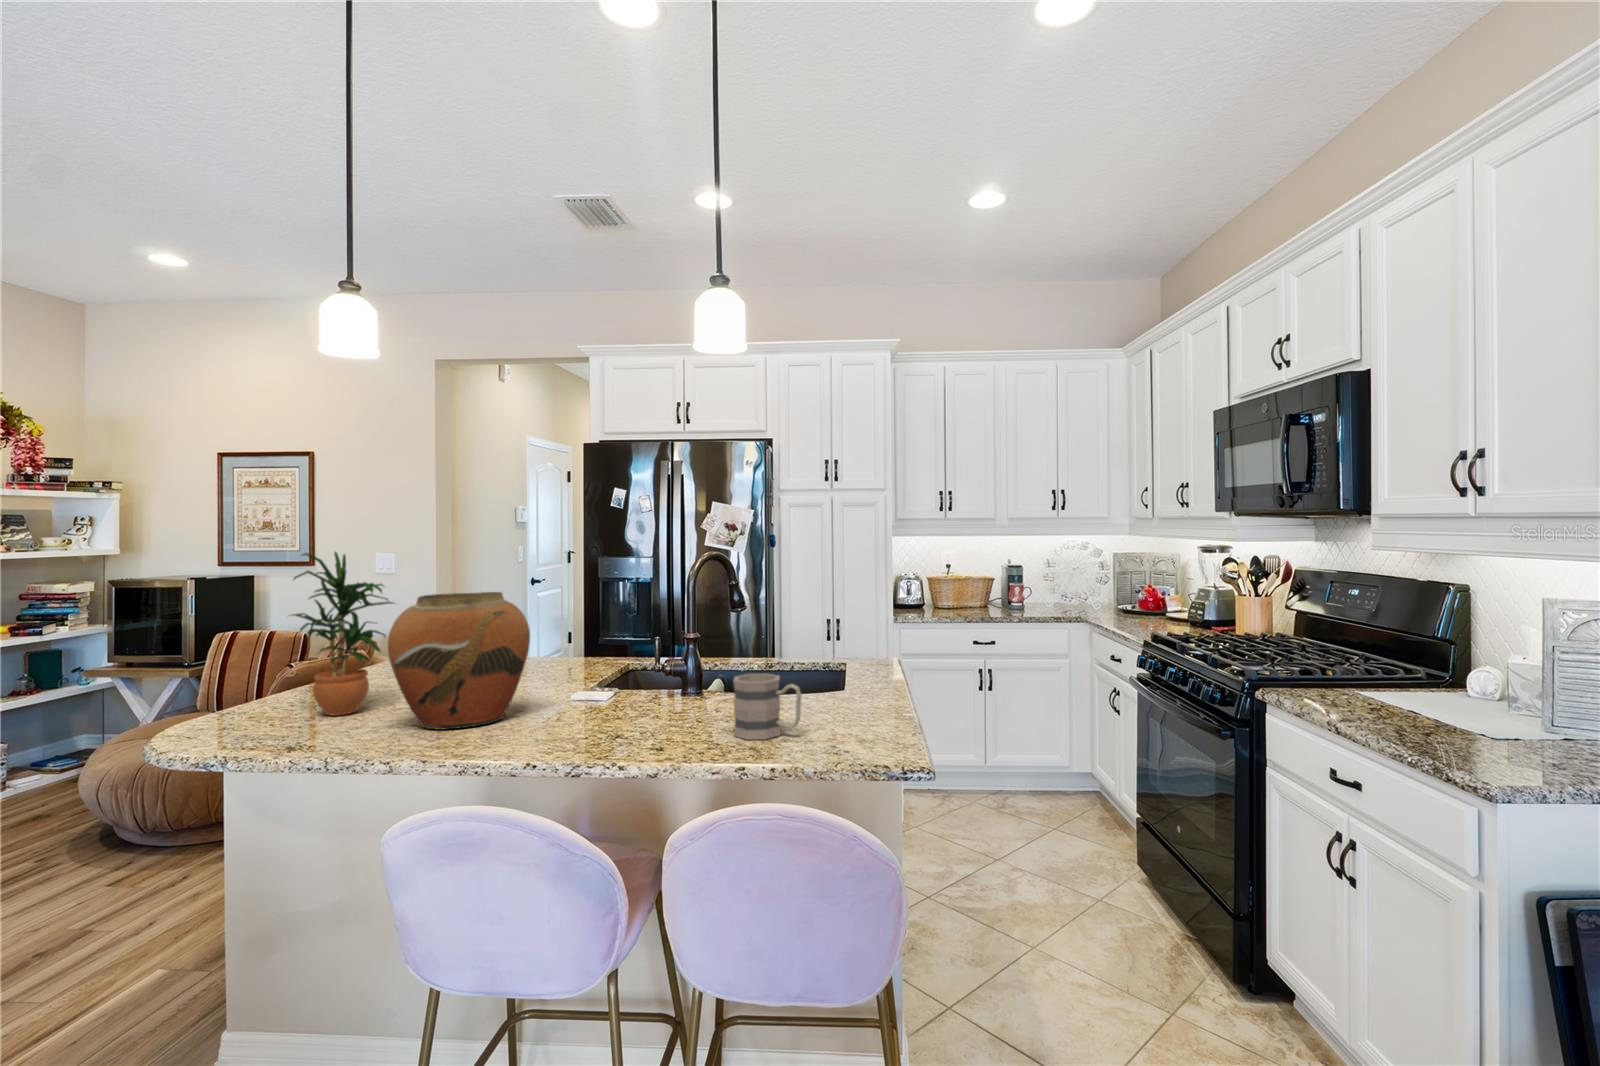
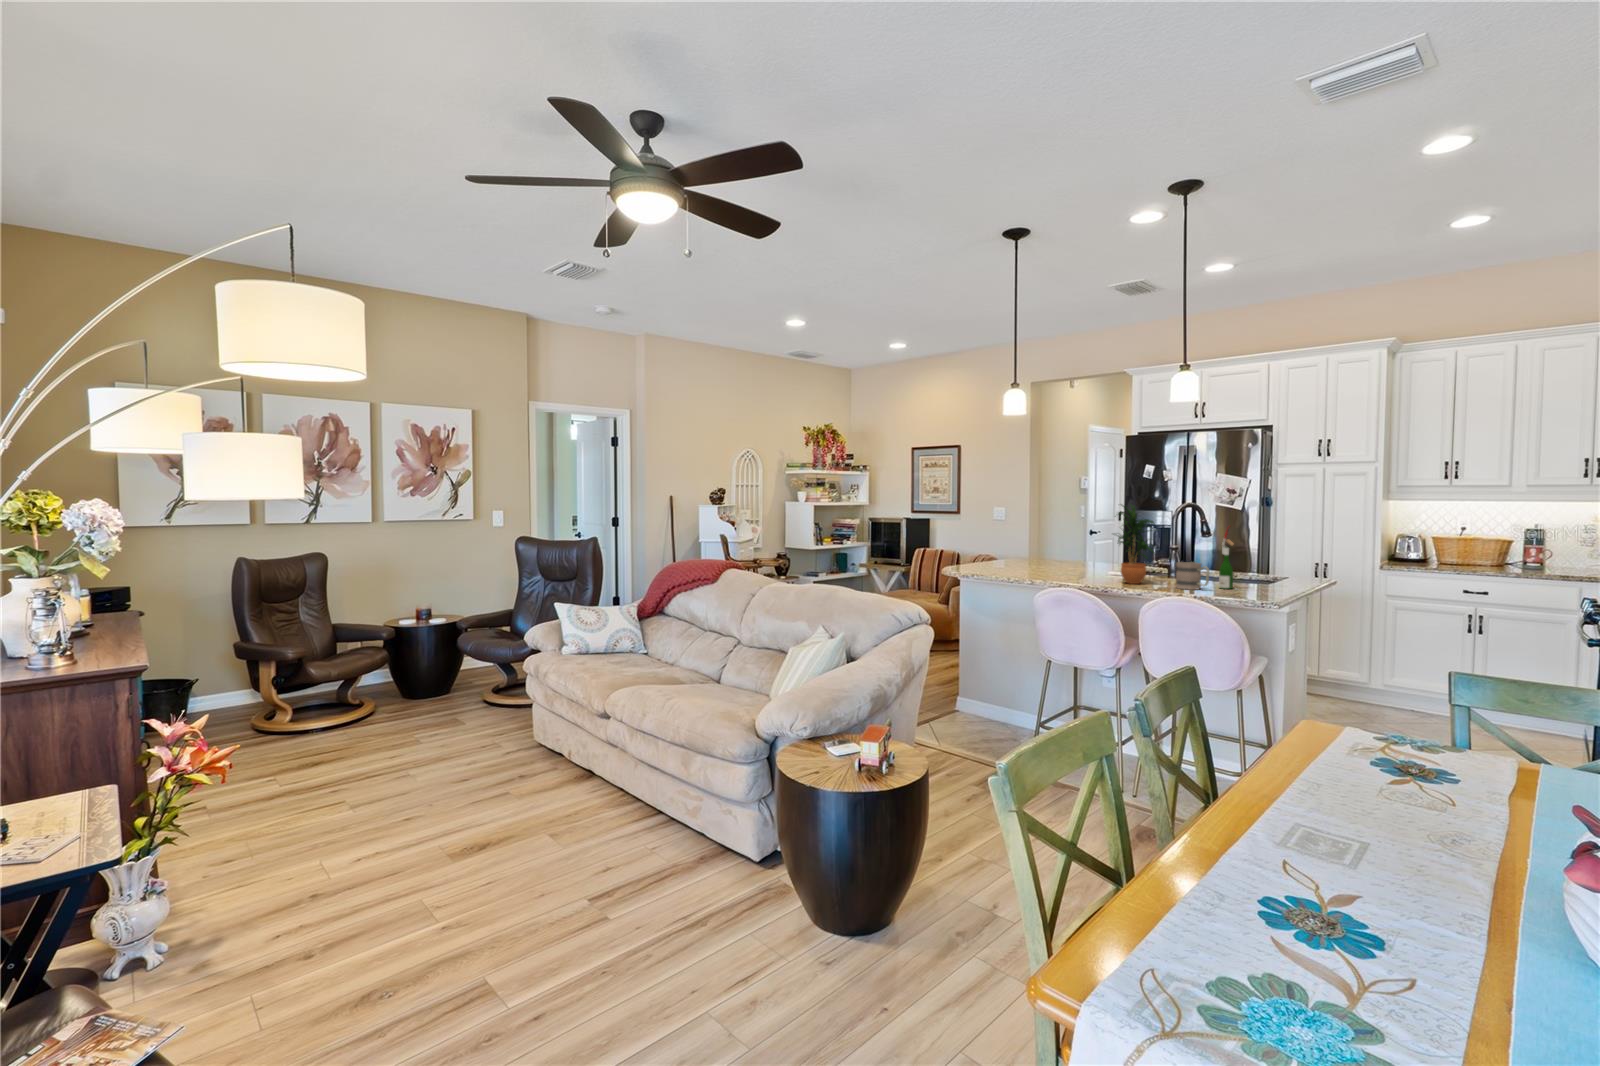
potted plant: present [291,552,393,716] -> present [1118,505,1155,584]
wine bottle: none [804,590,841,721] -> present [1219,526,1234,589]
vase: present [388,592,530,730] -> none [1027,521,1085,577]

